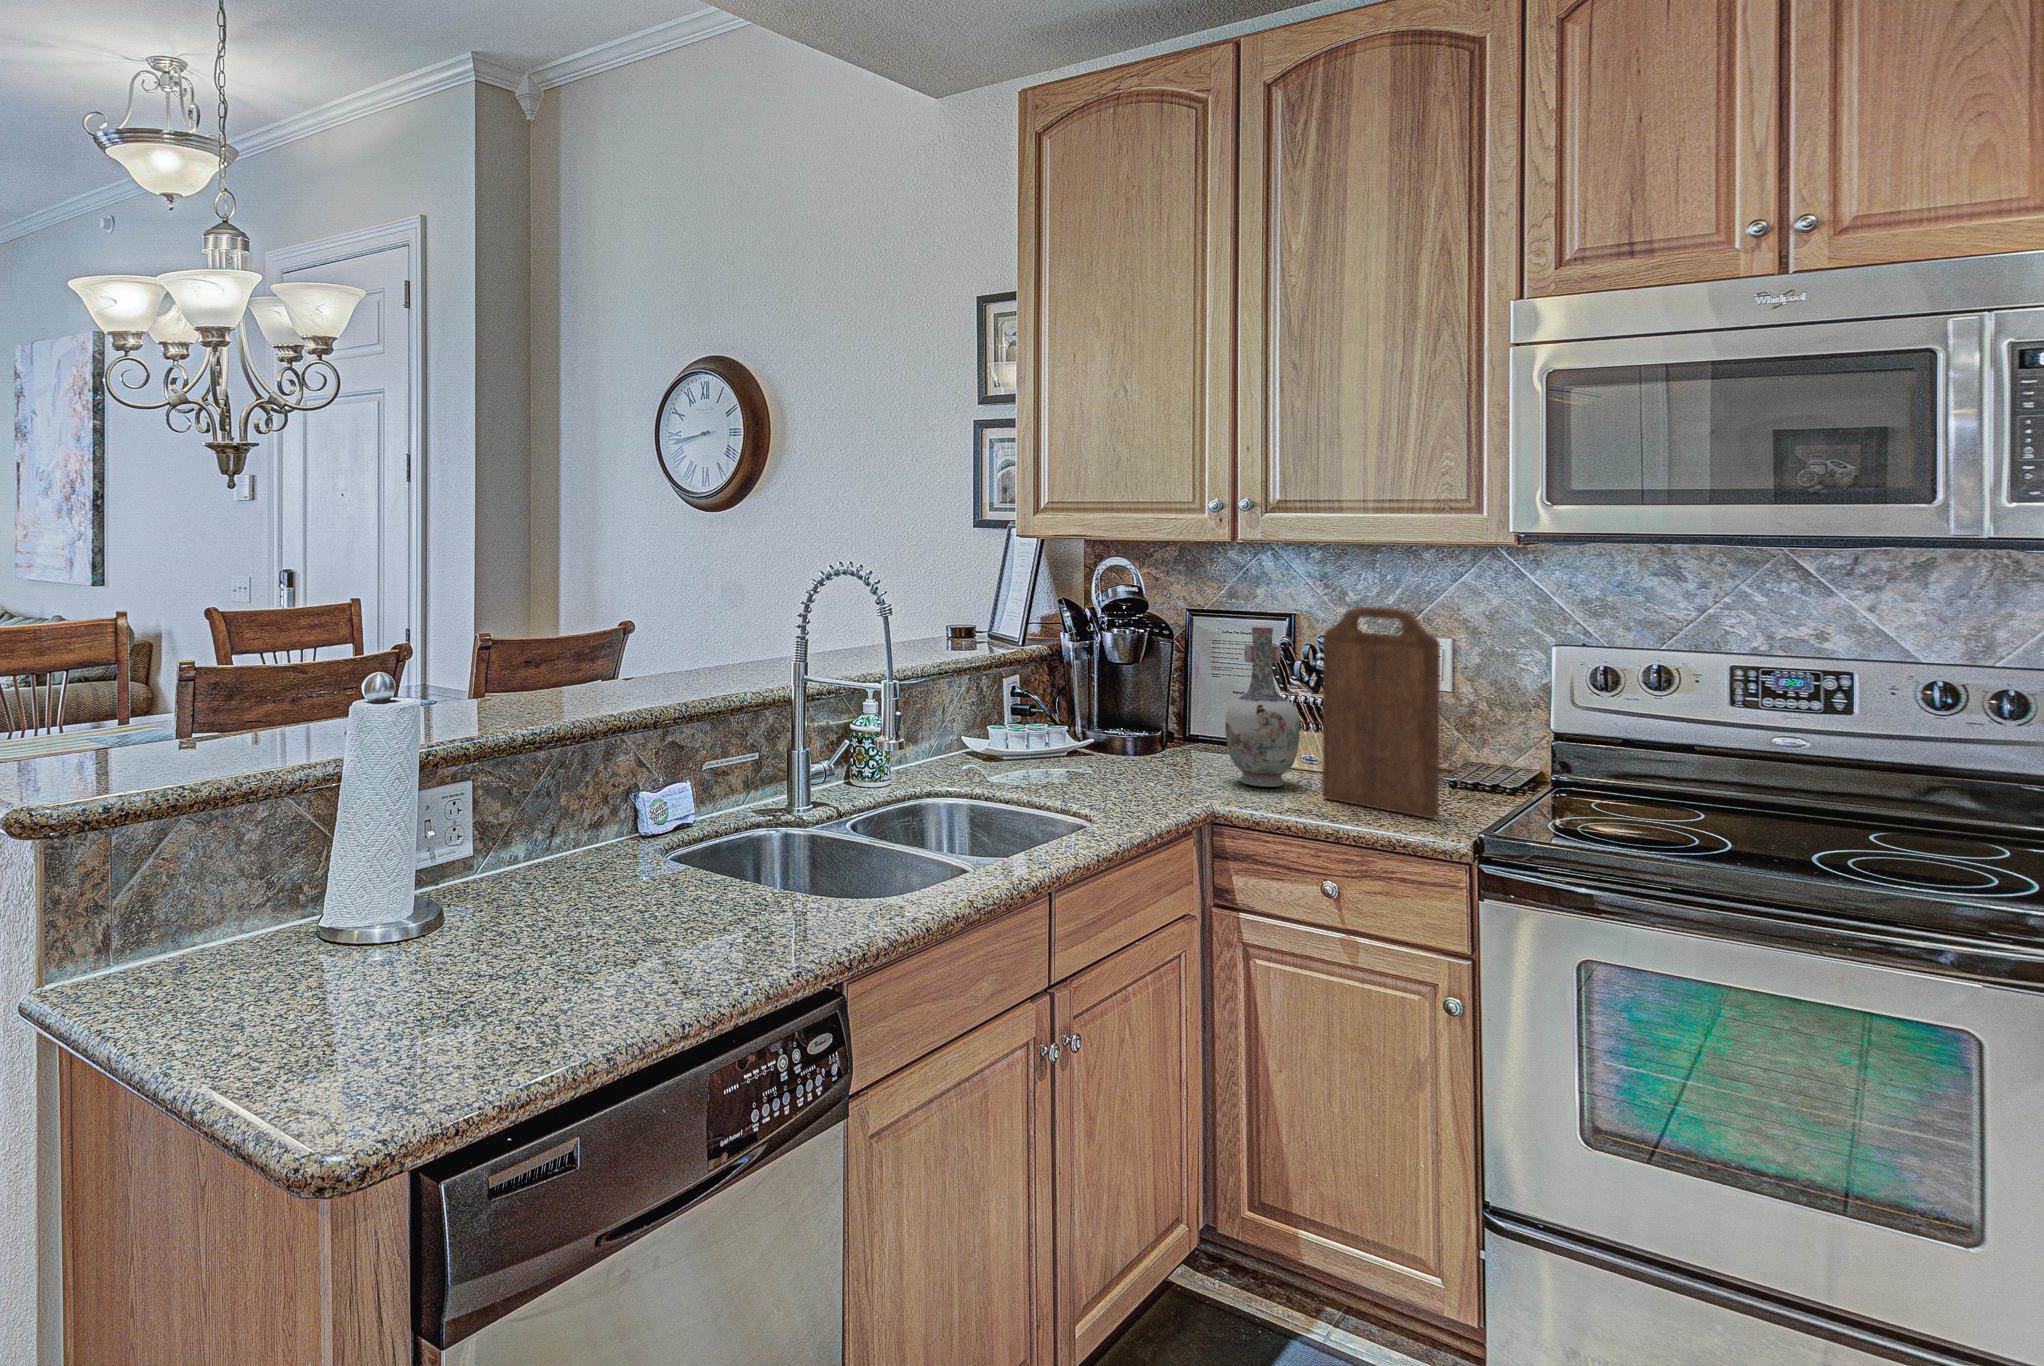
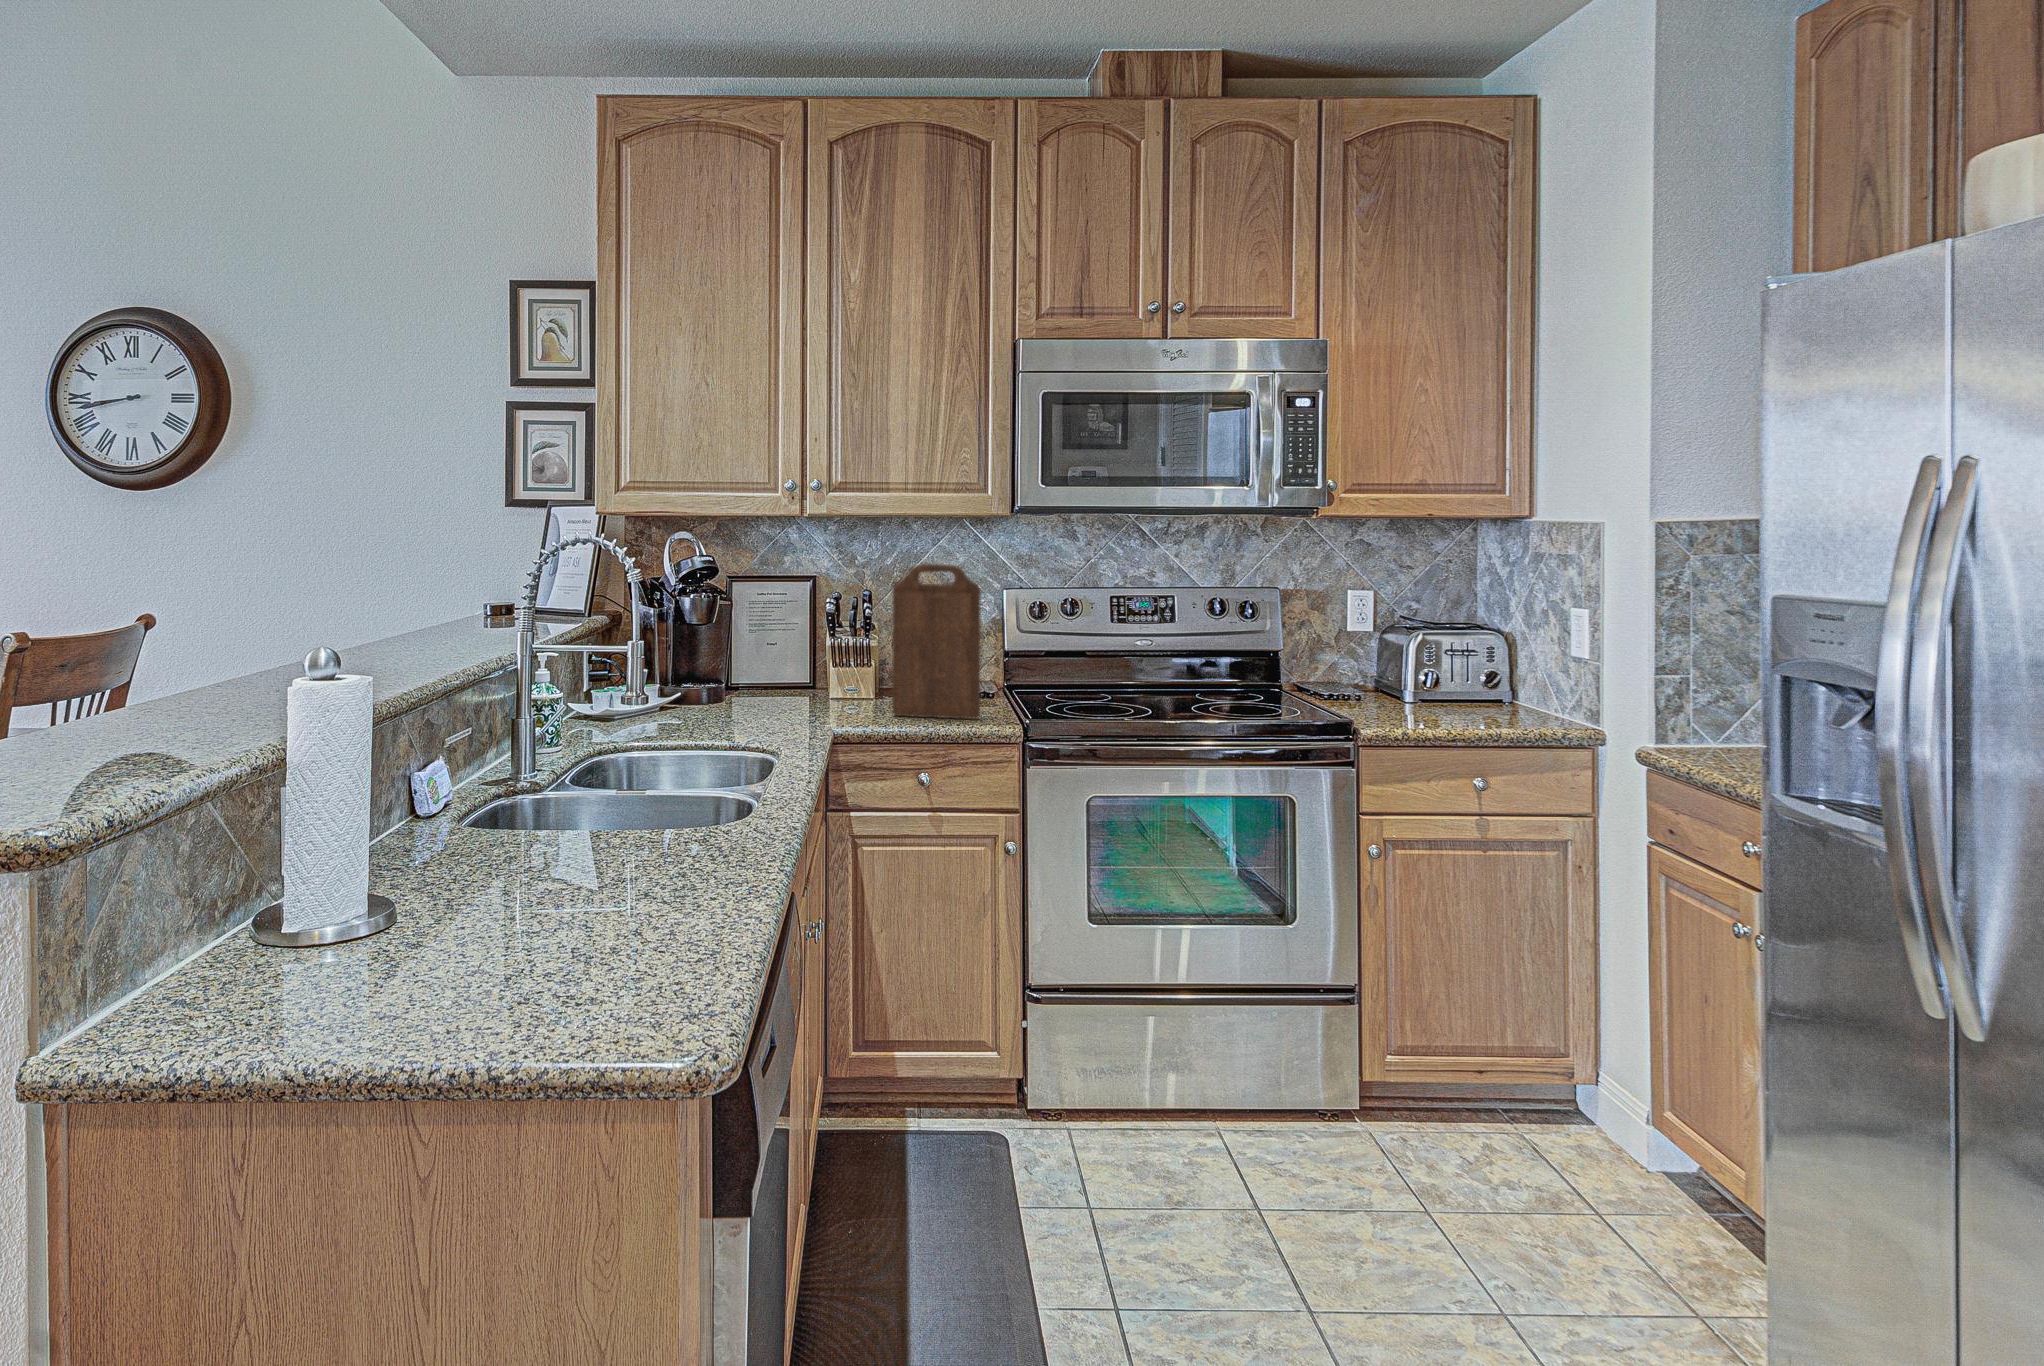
vase: present [1225,626,1300,787] -> none [810,584,867,713]

